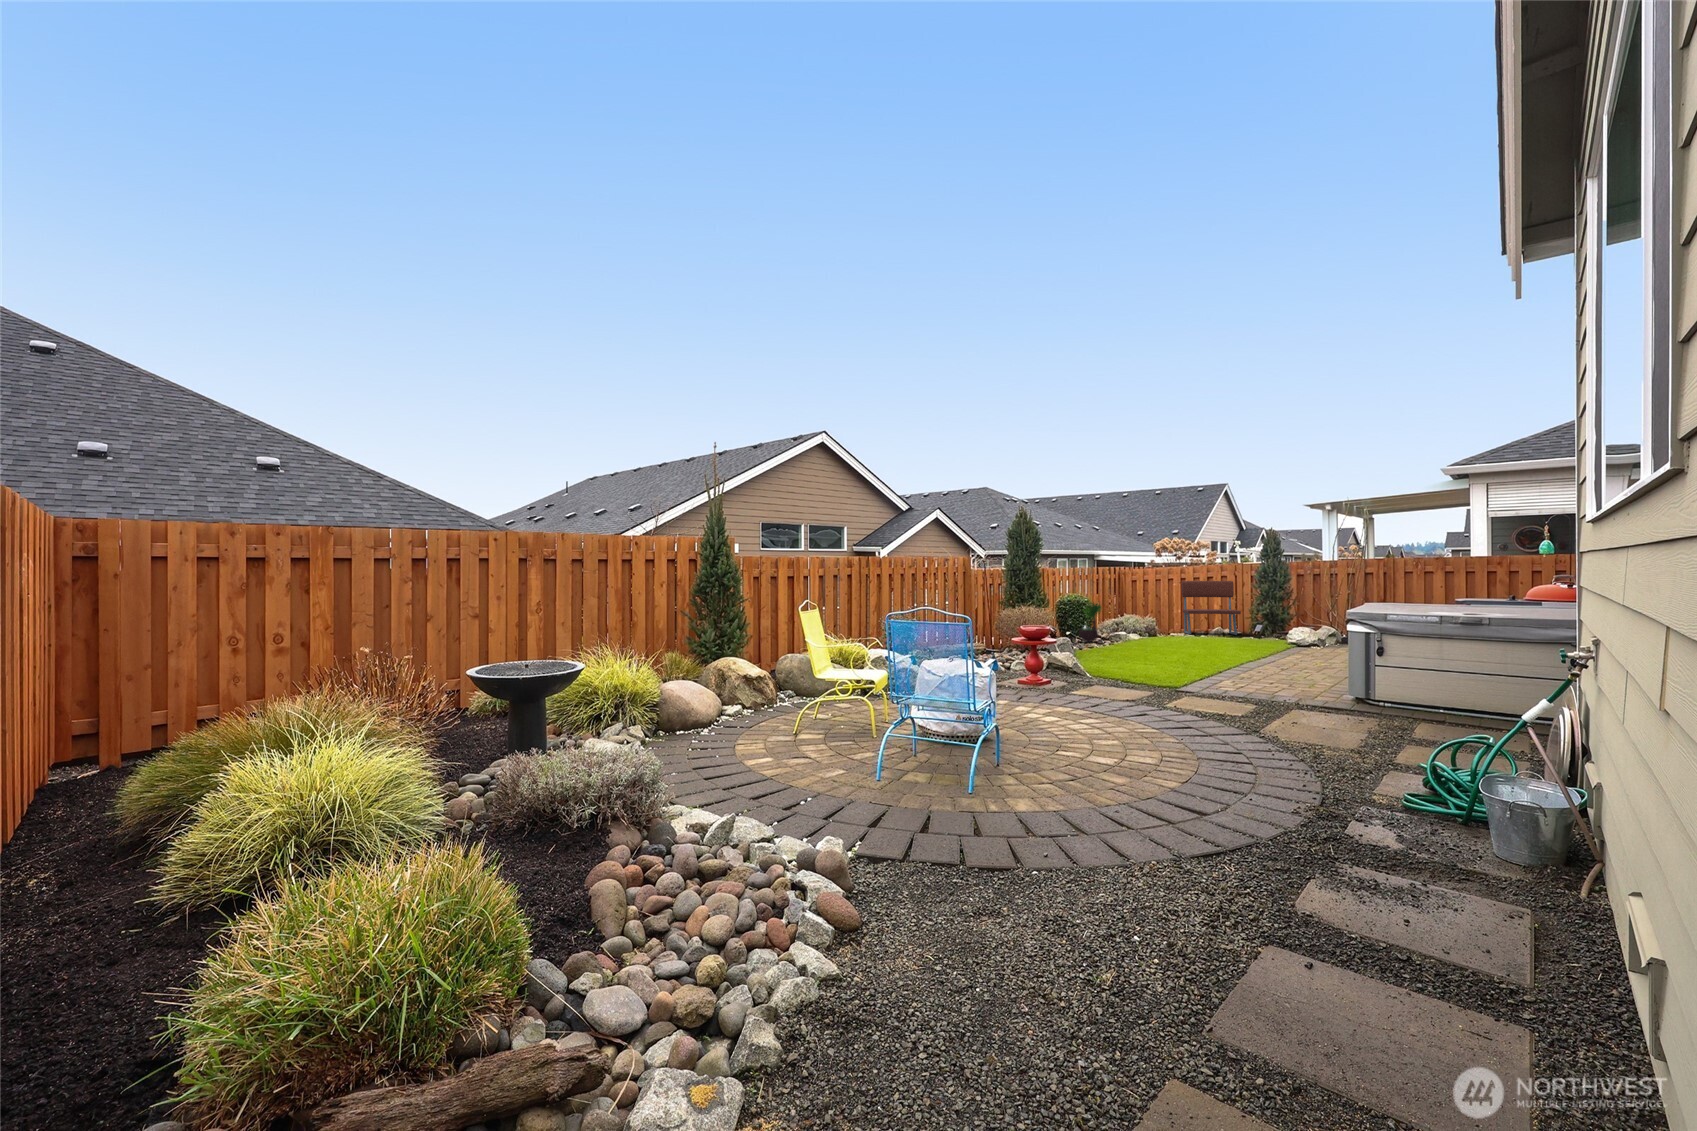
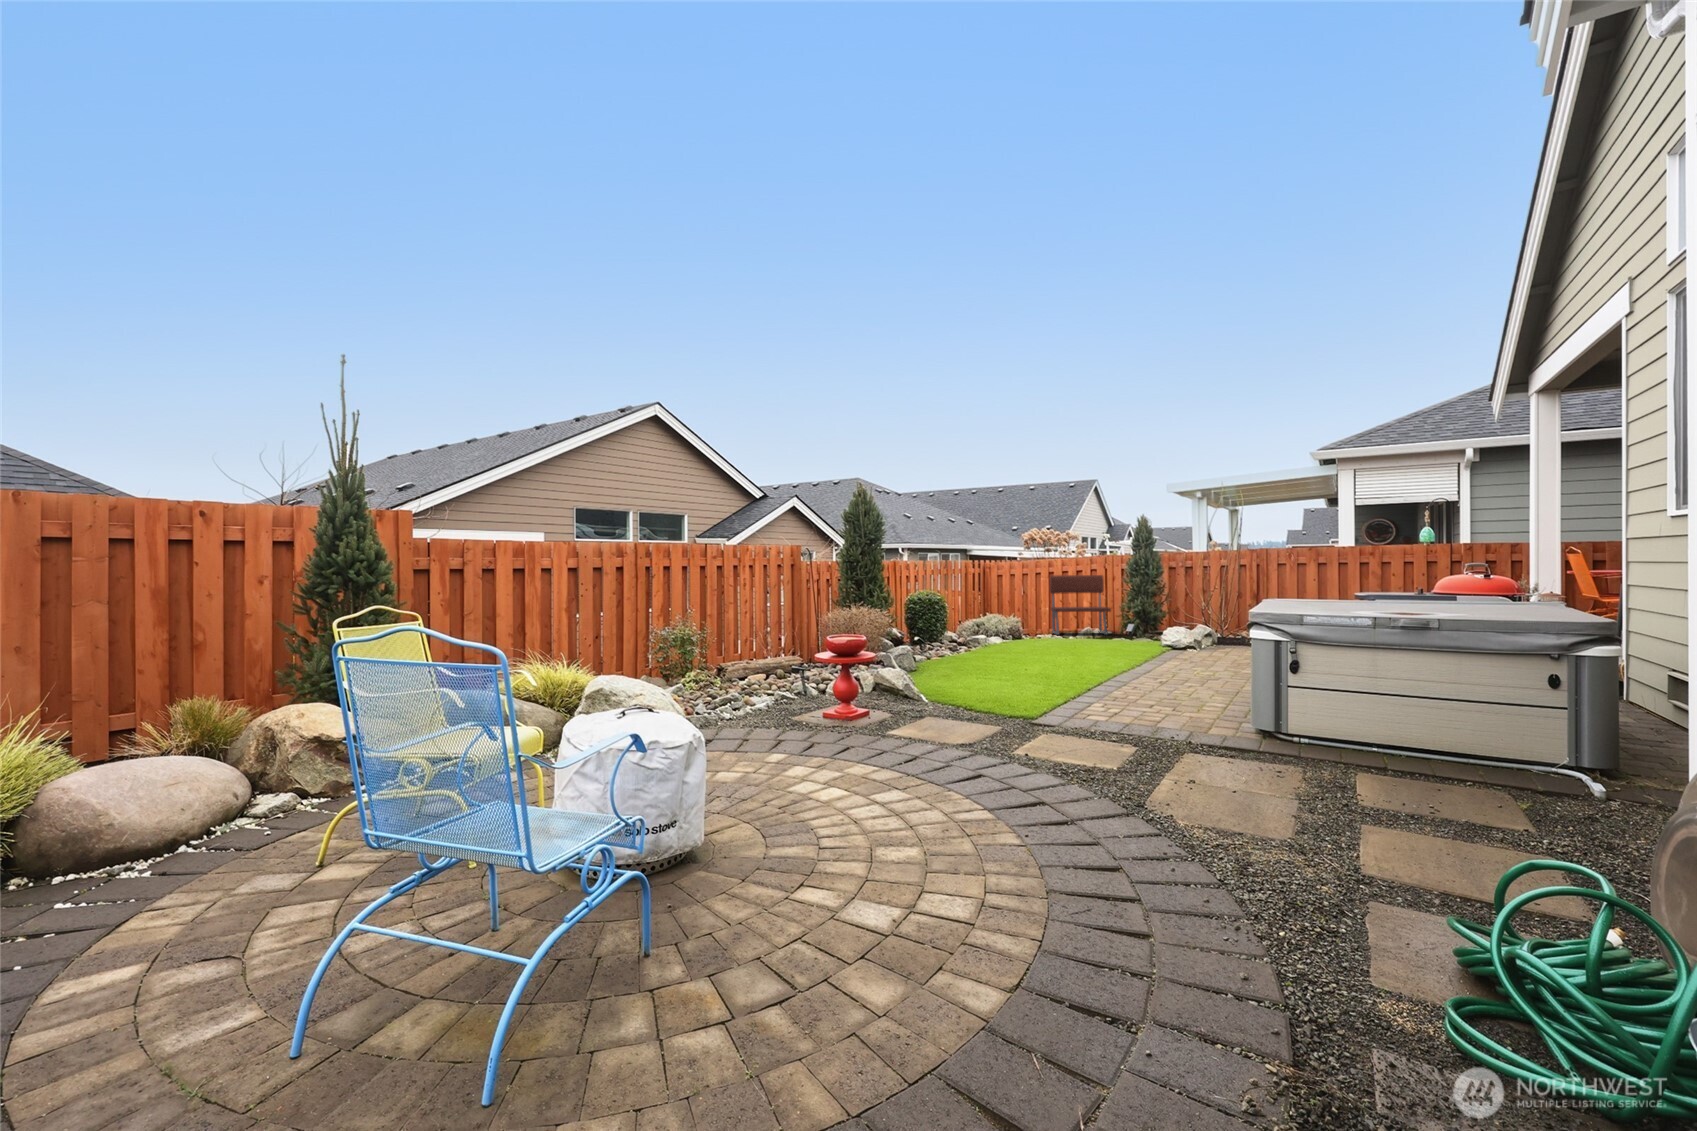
potted tree: present [1079,603,1101,642] -> none [933,597,962,648]

